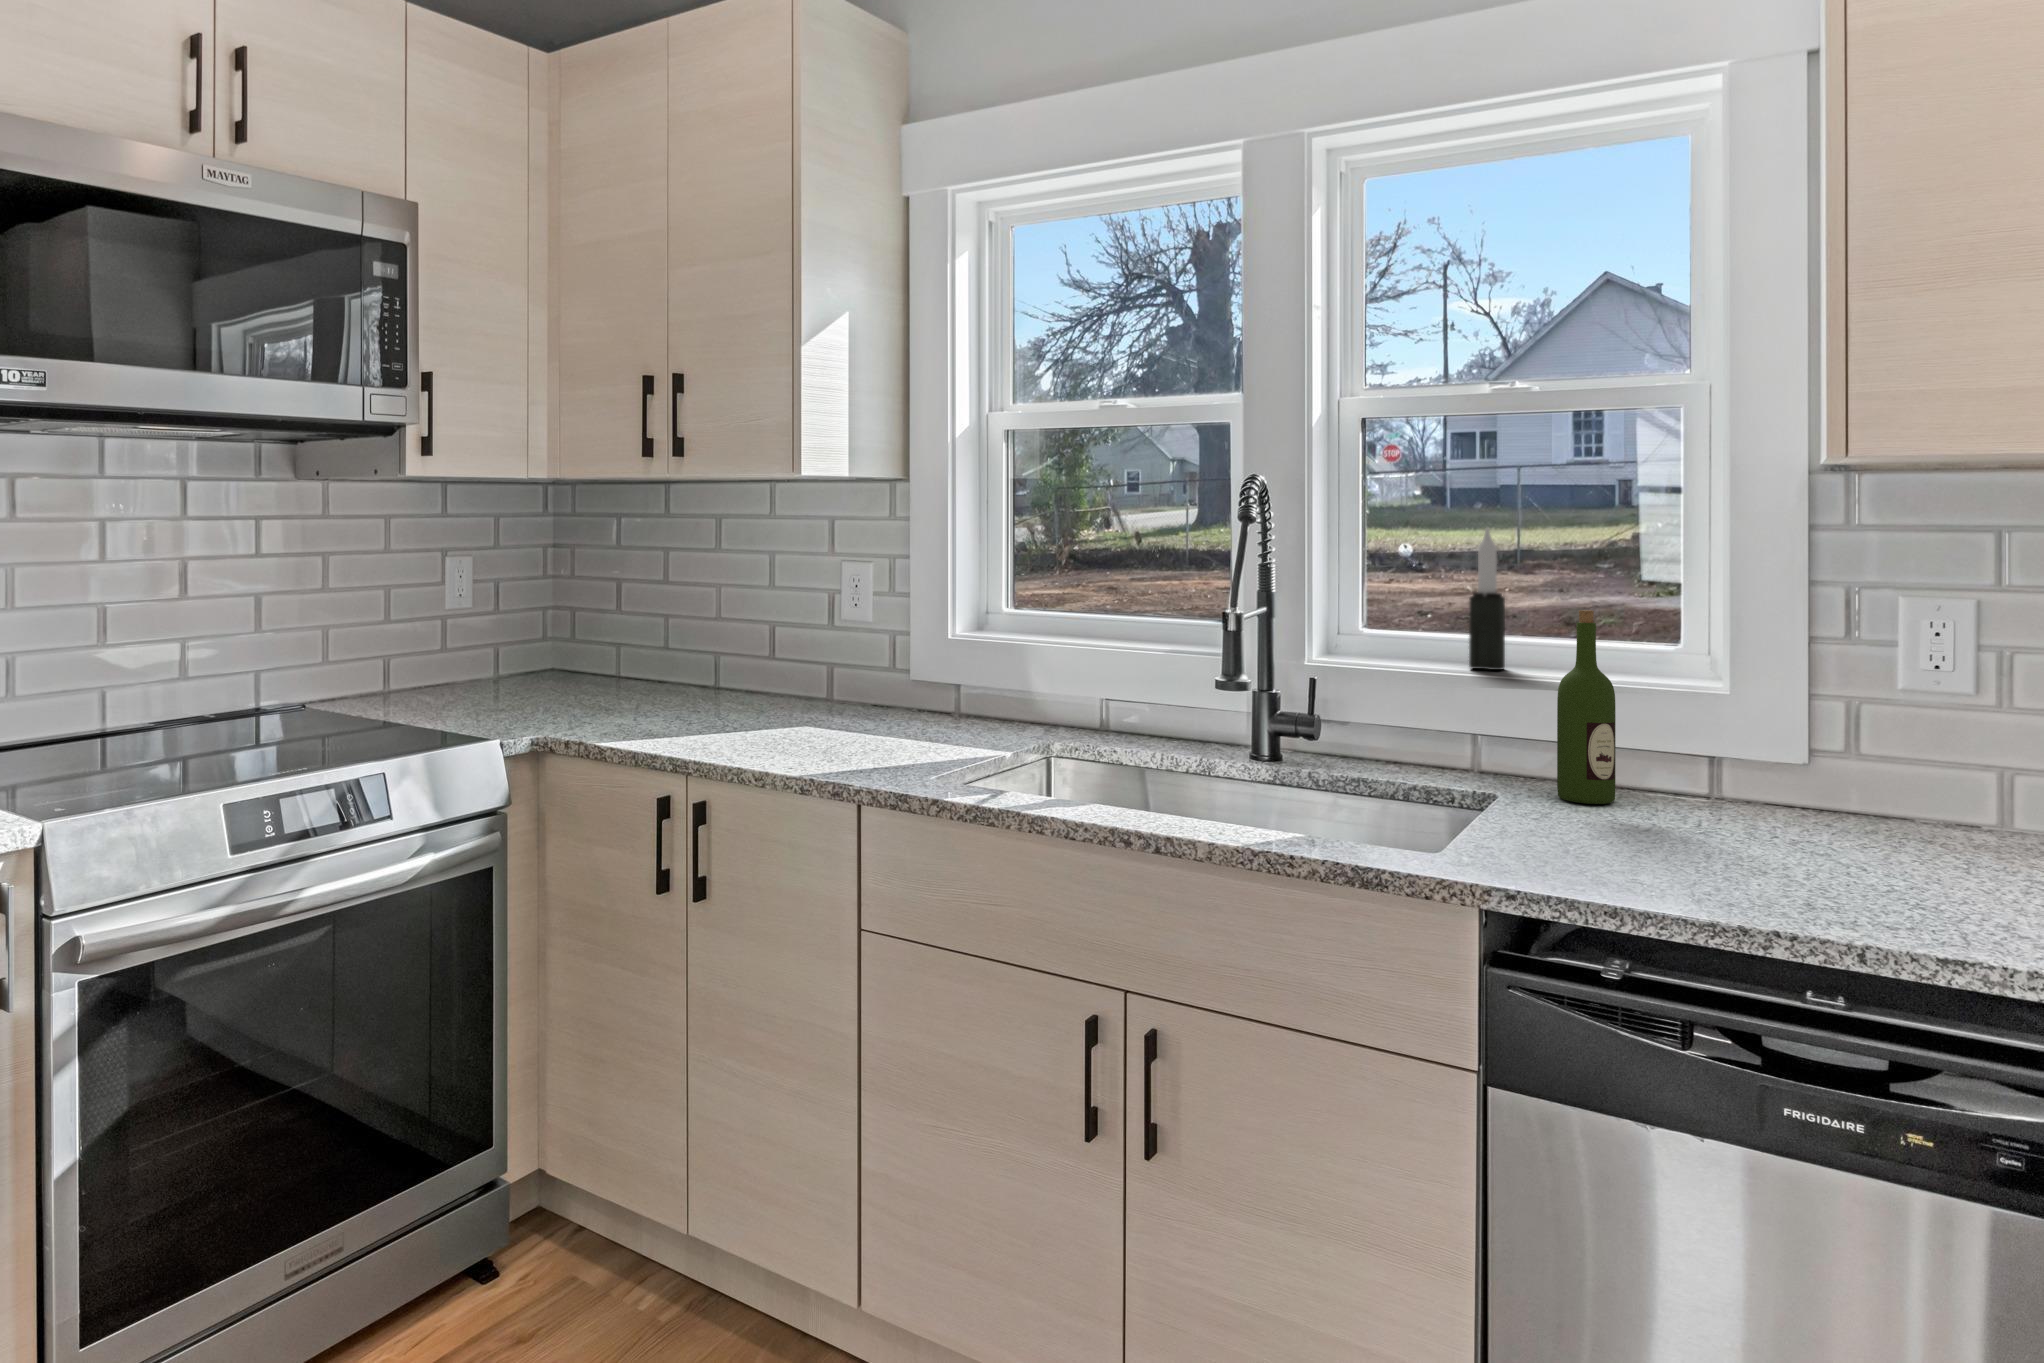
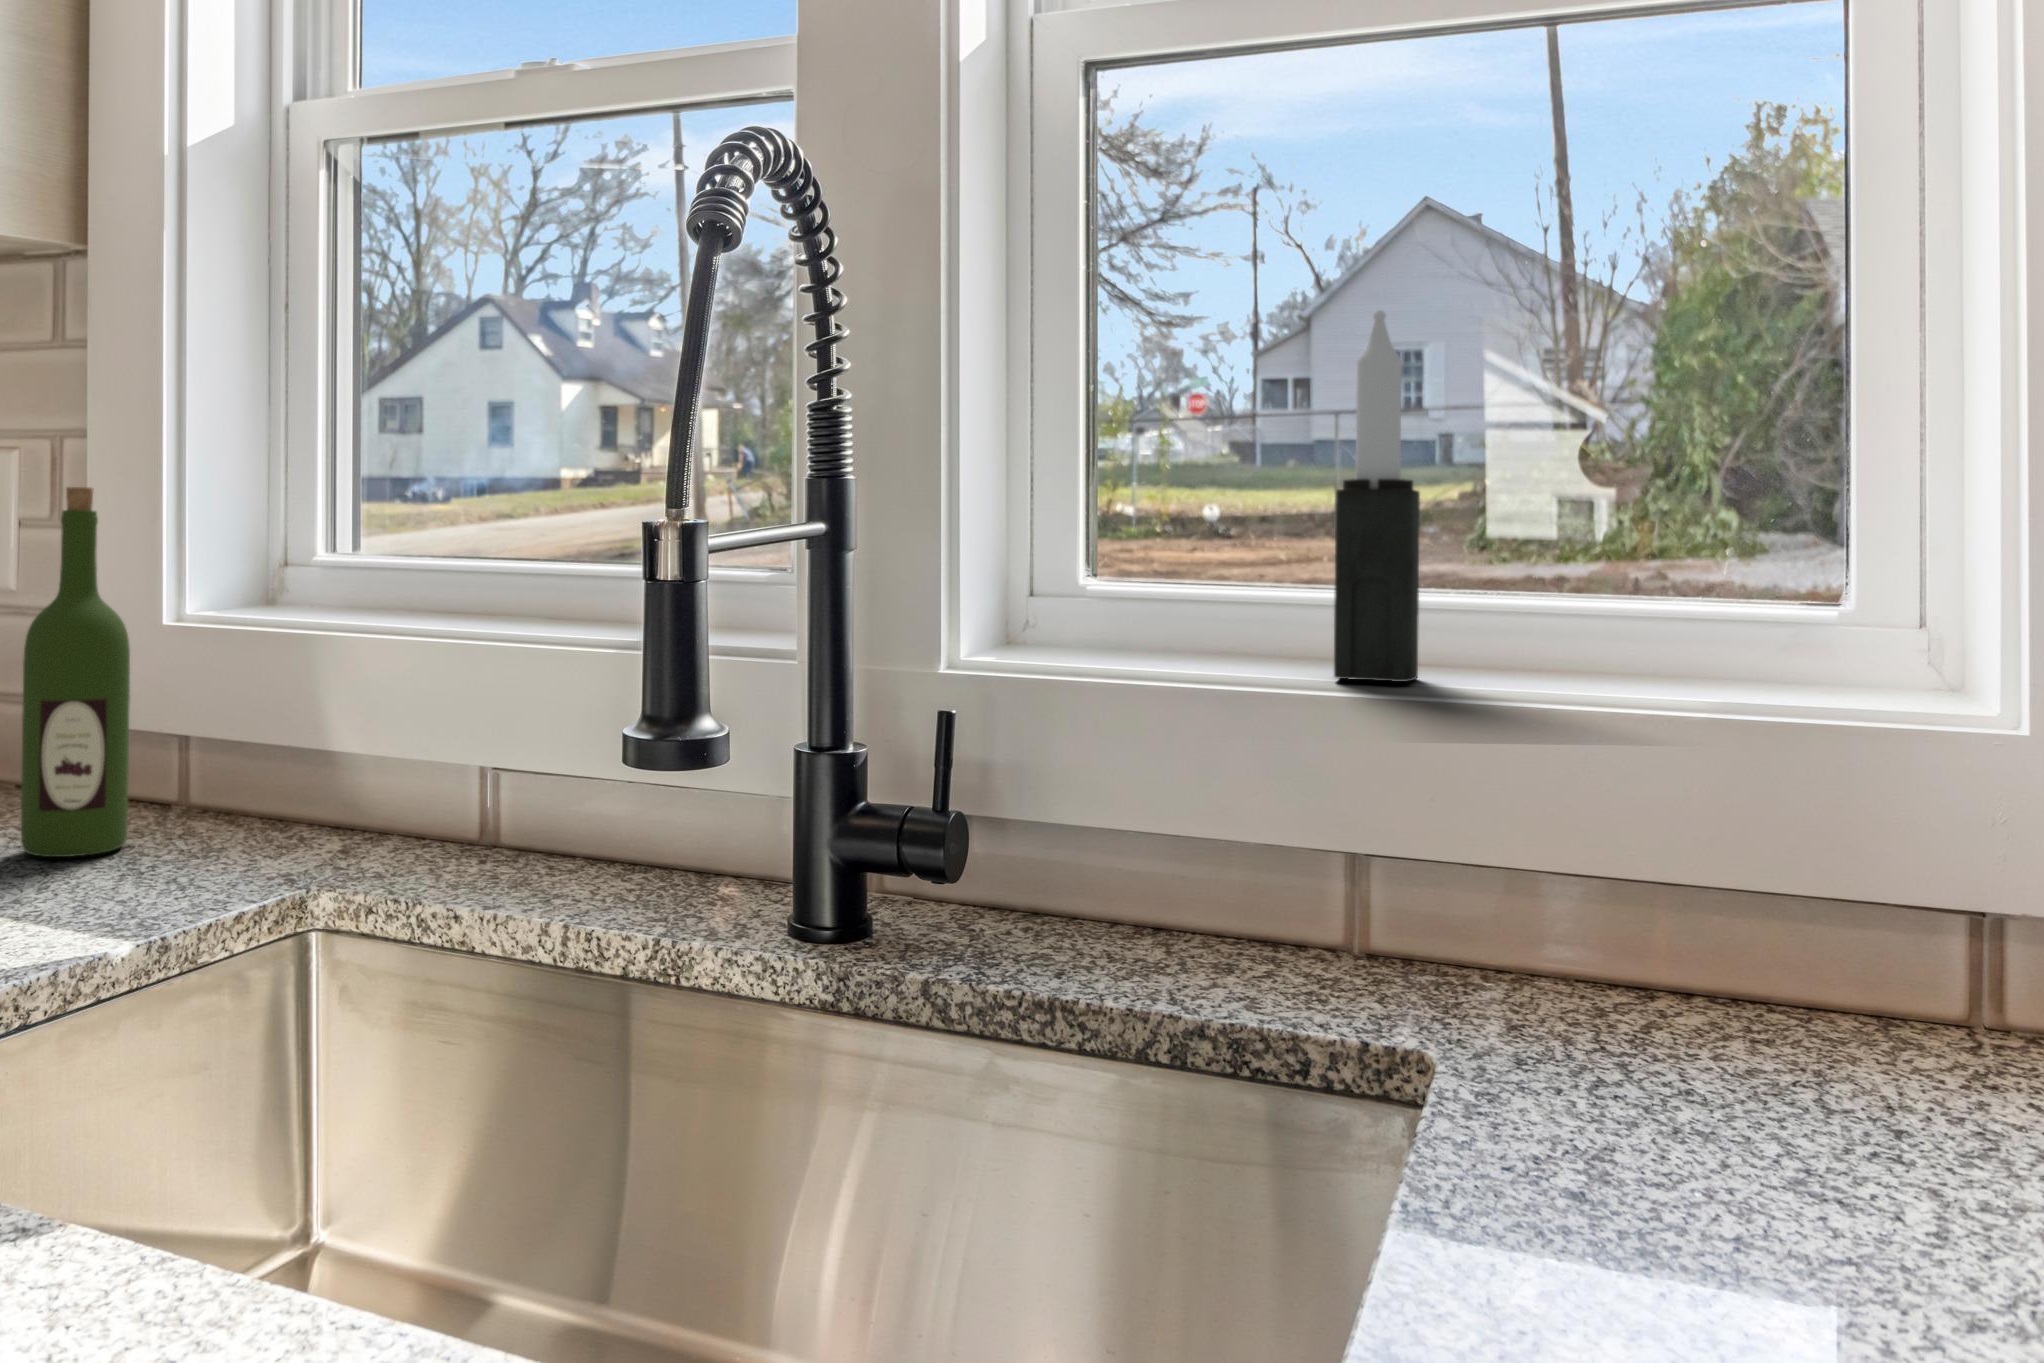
wine bottle: present [1557,610,1616,804] -> present [21,487,130,857]

